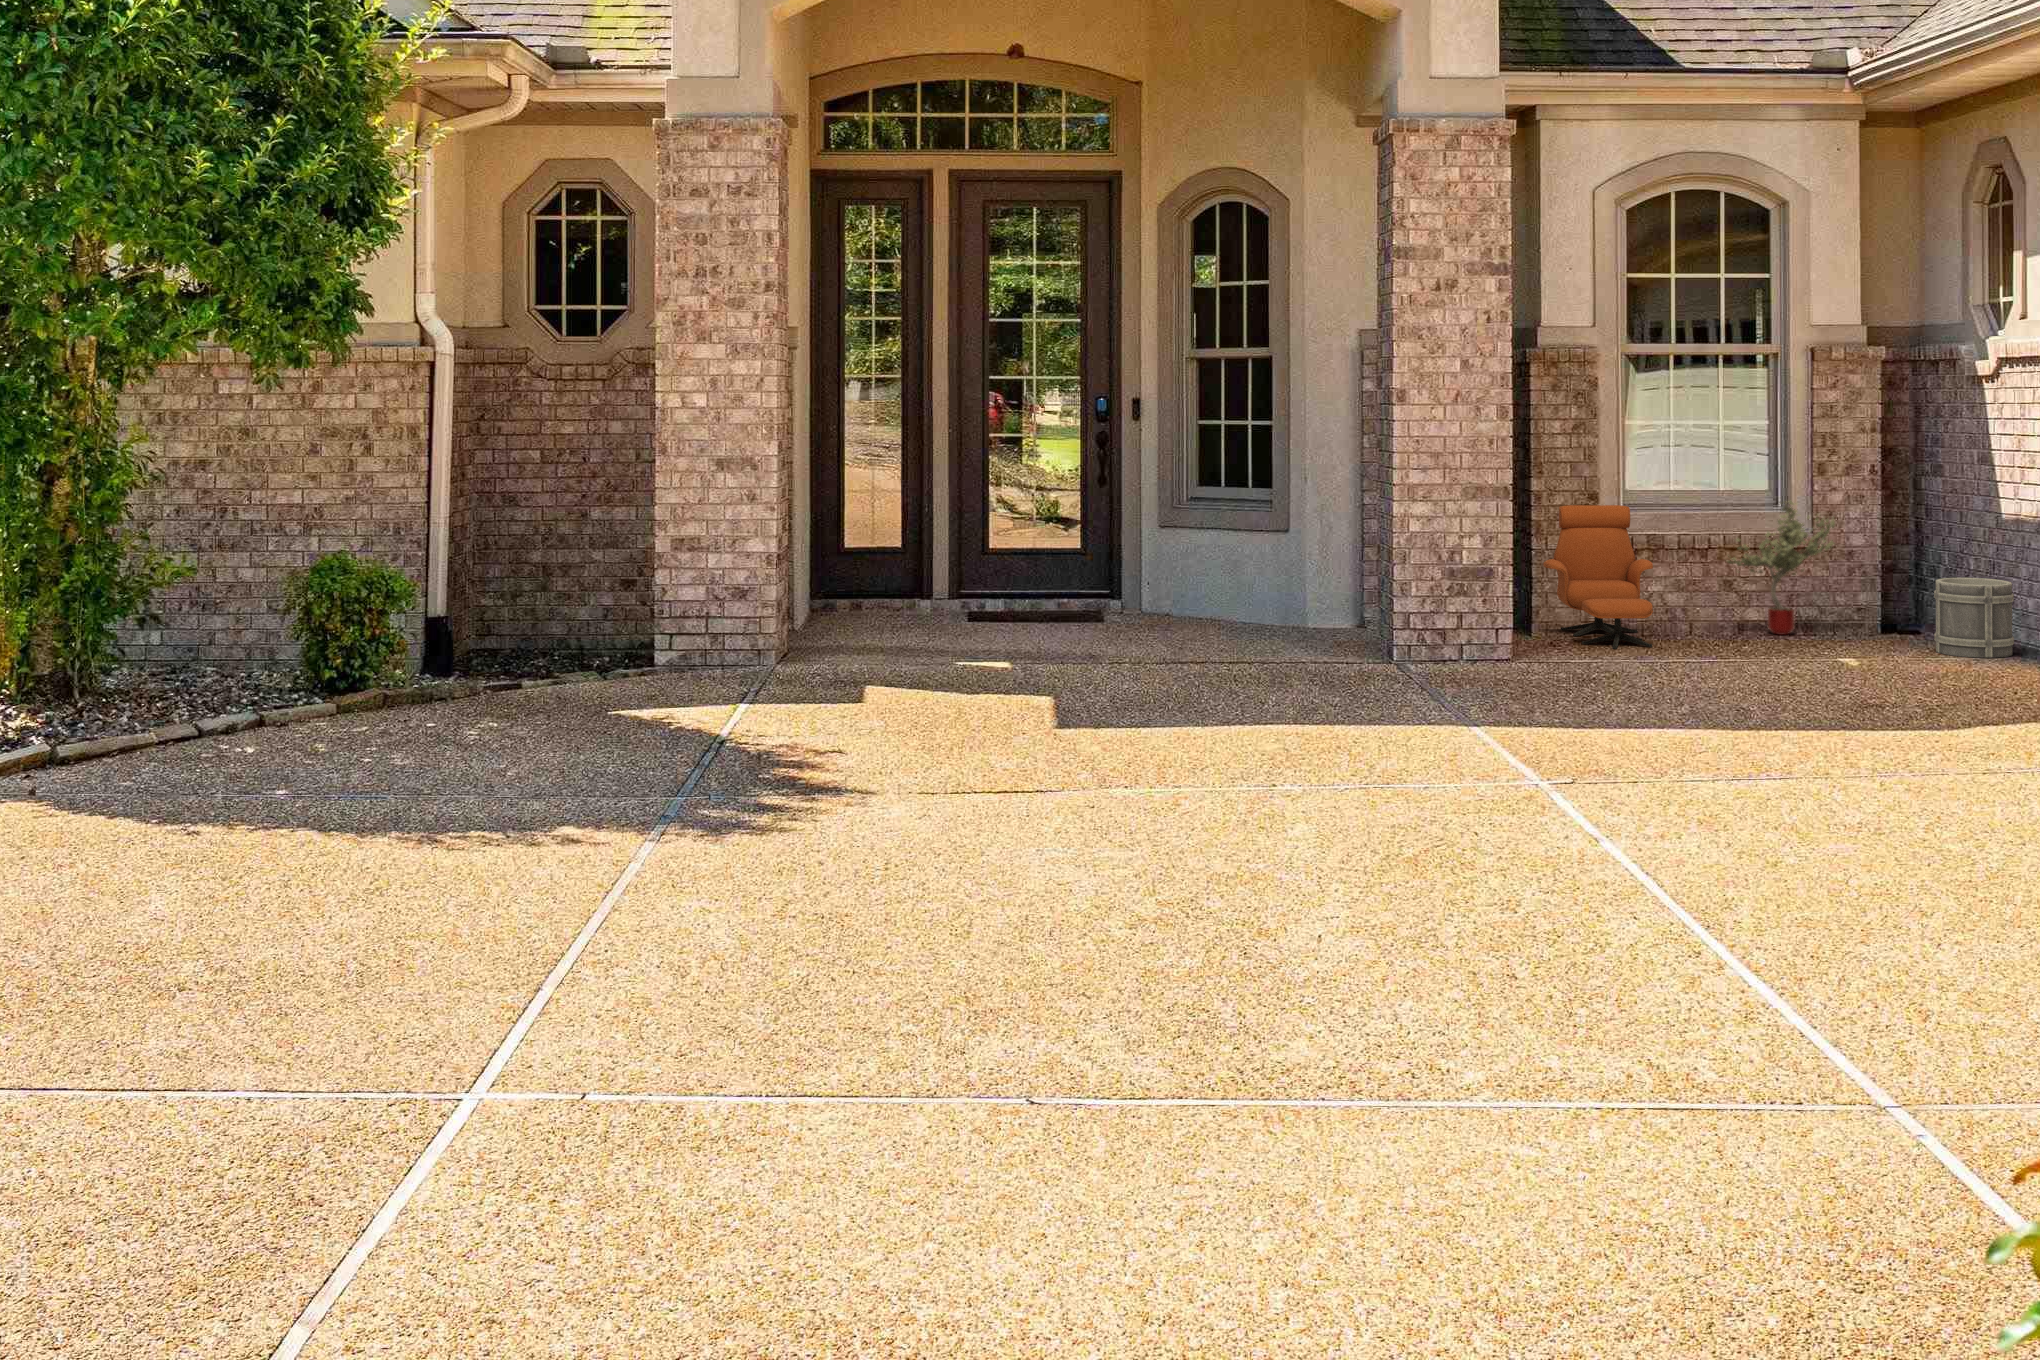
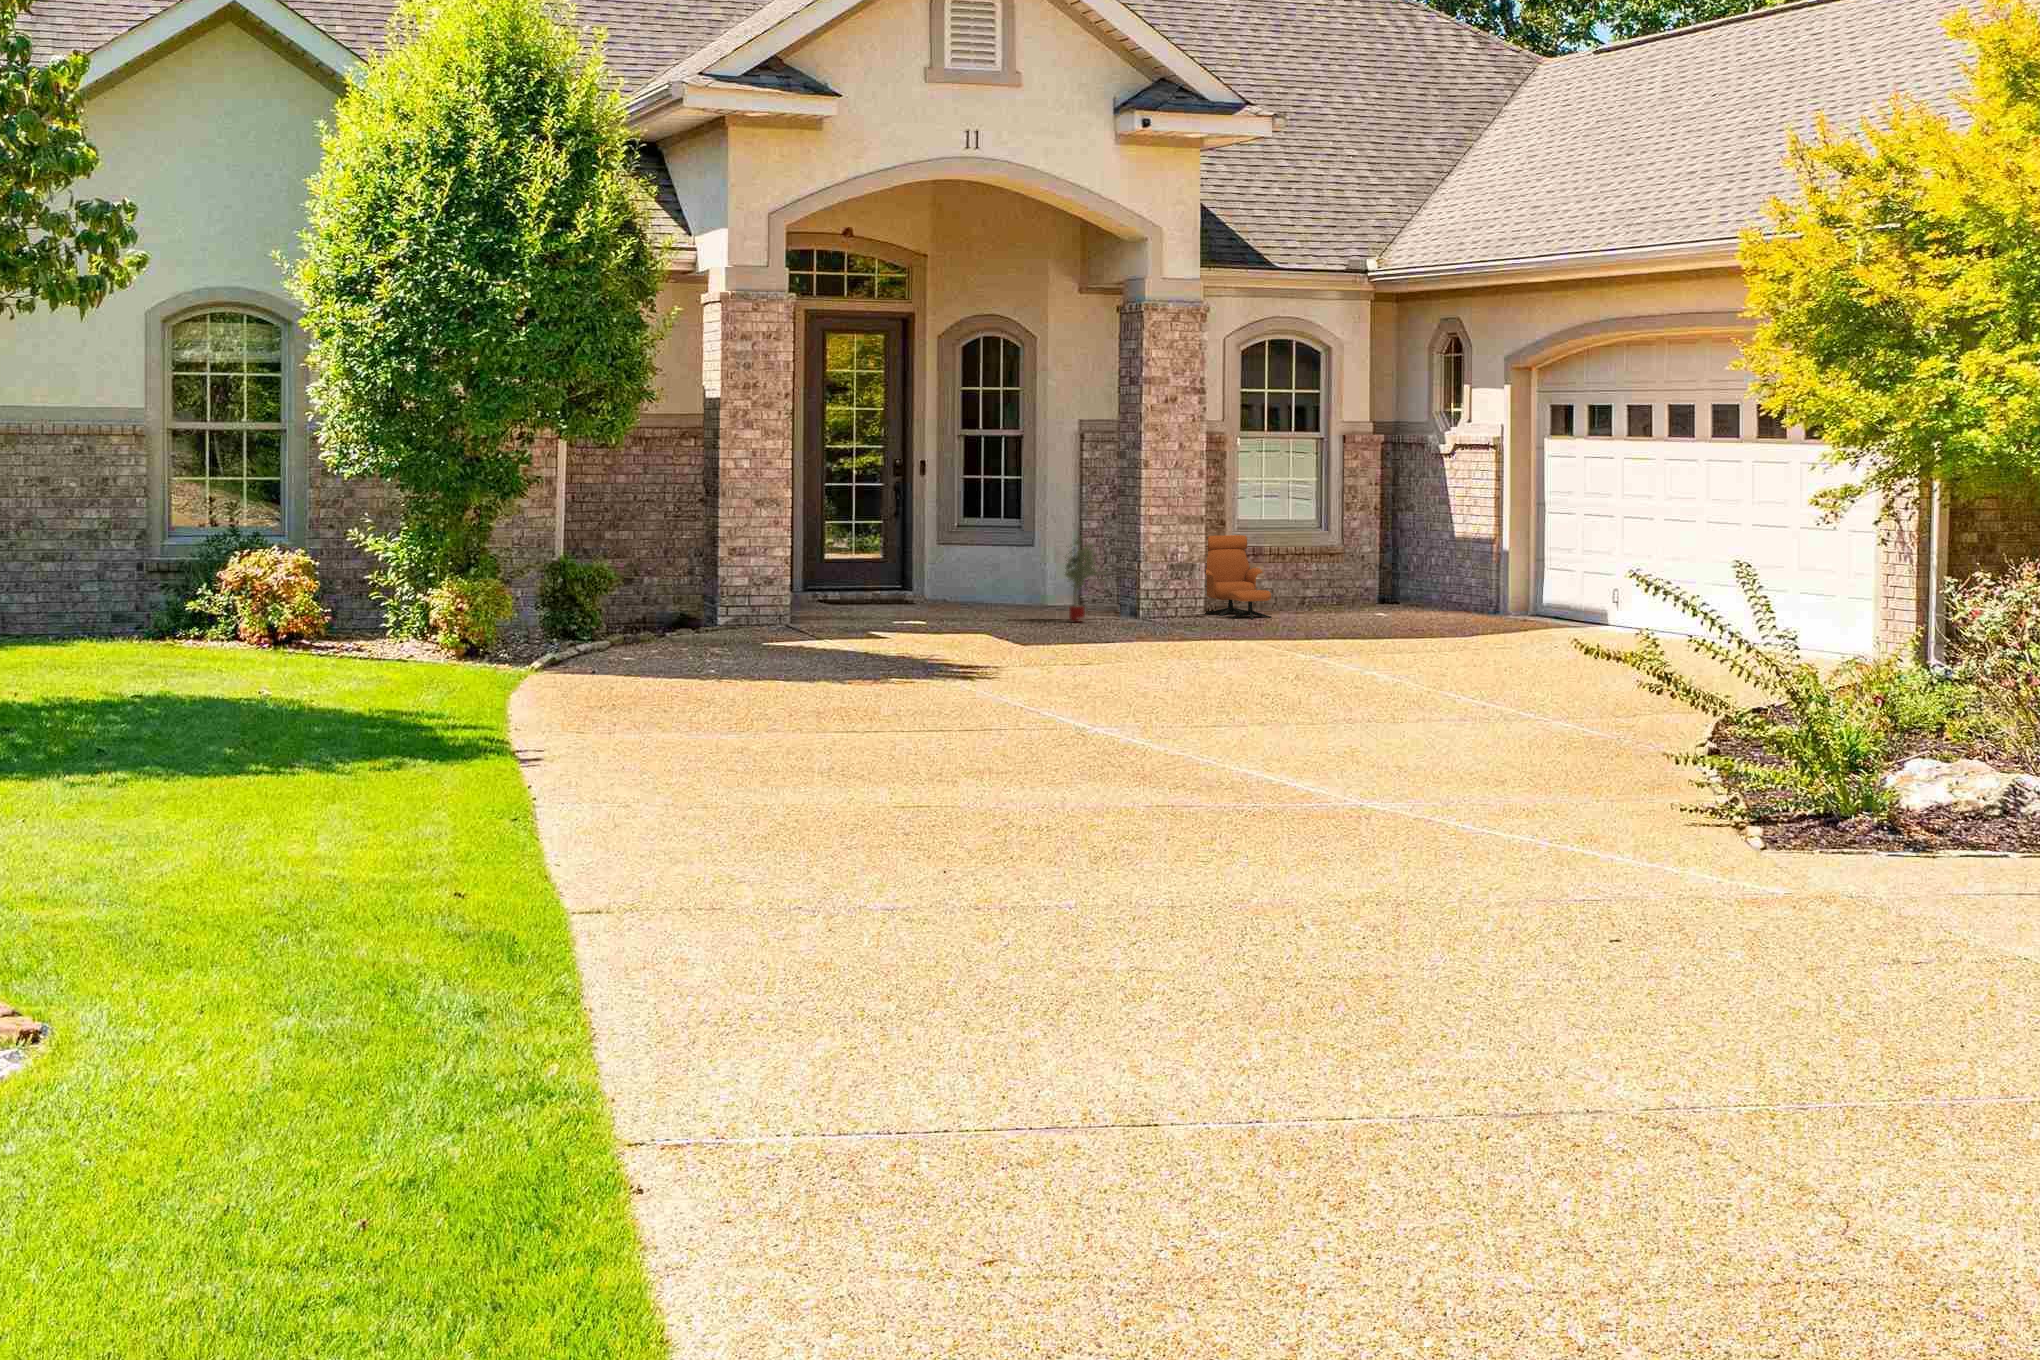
potted tree: present [1727,500,1835,635] -> present [1065,537,1106,623]
bucket: present [1934,578,2014,658] -> none [1422,572,1465,615]

